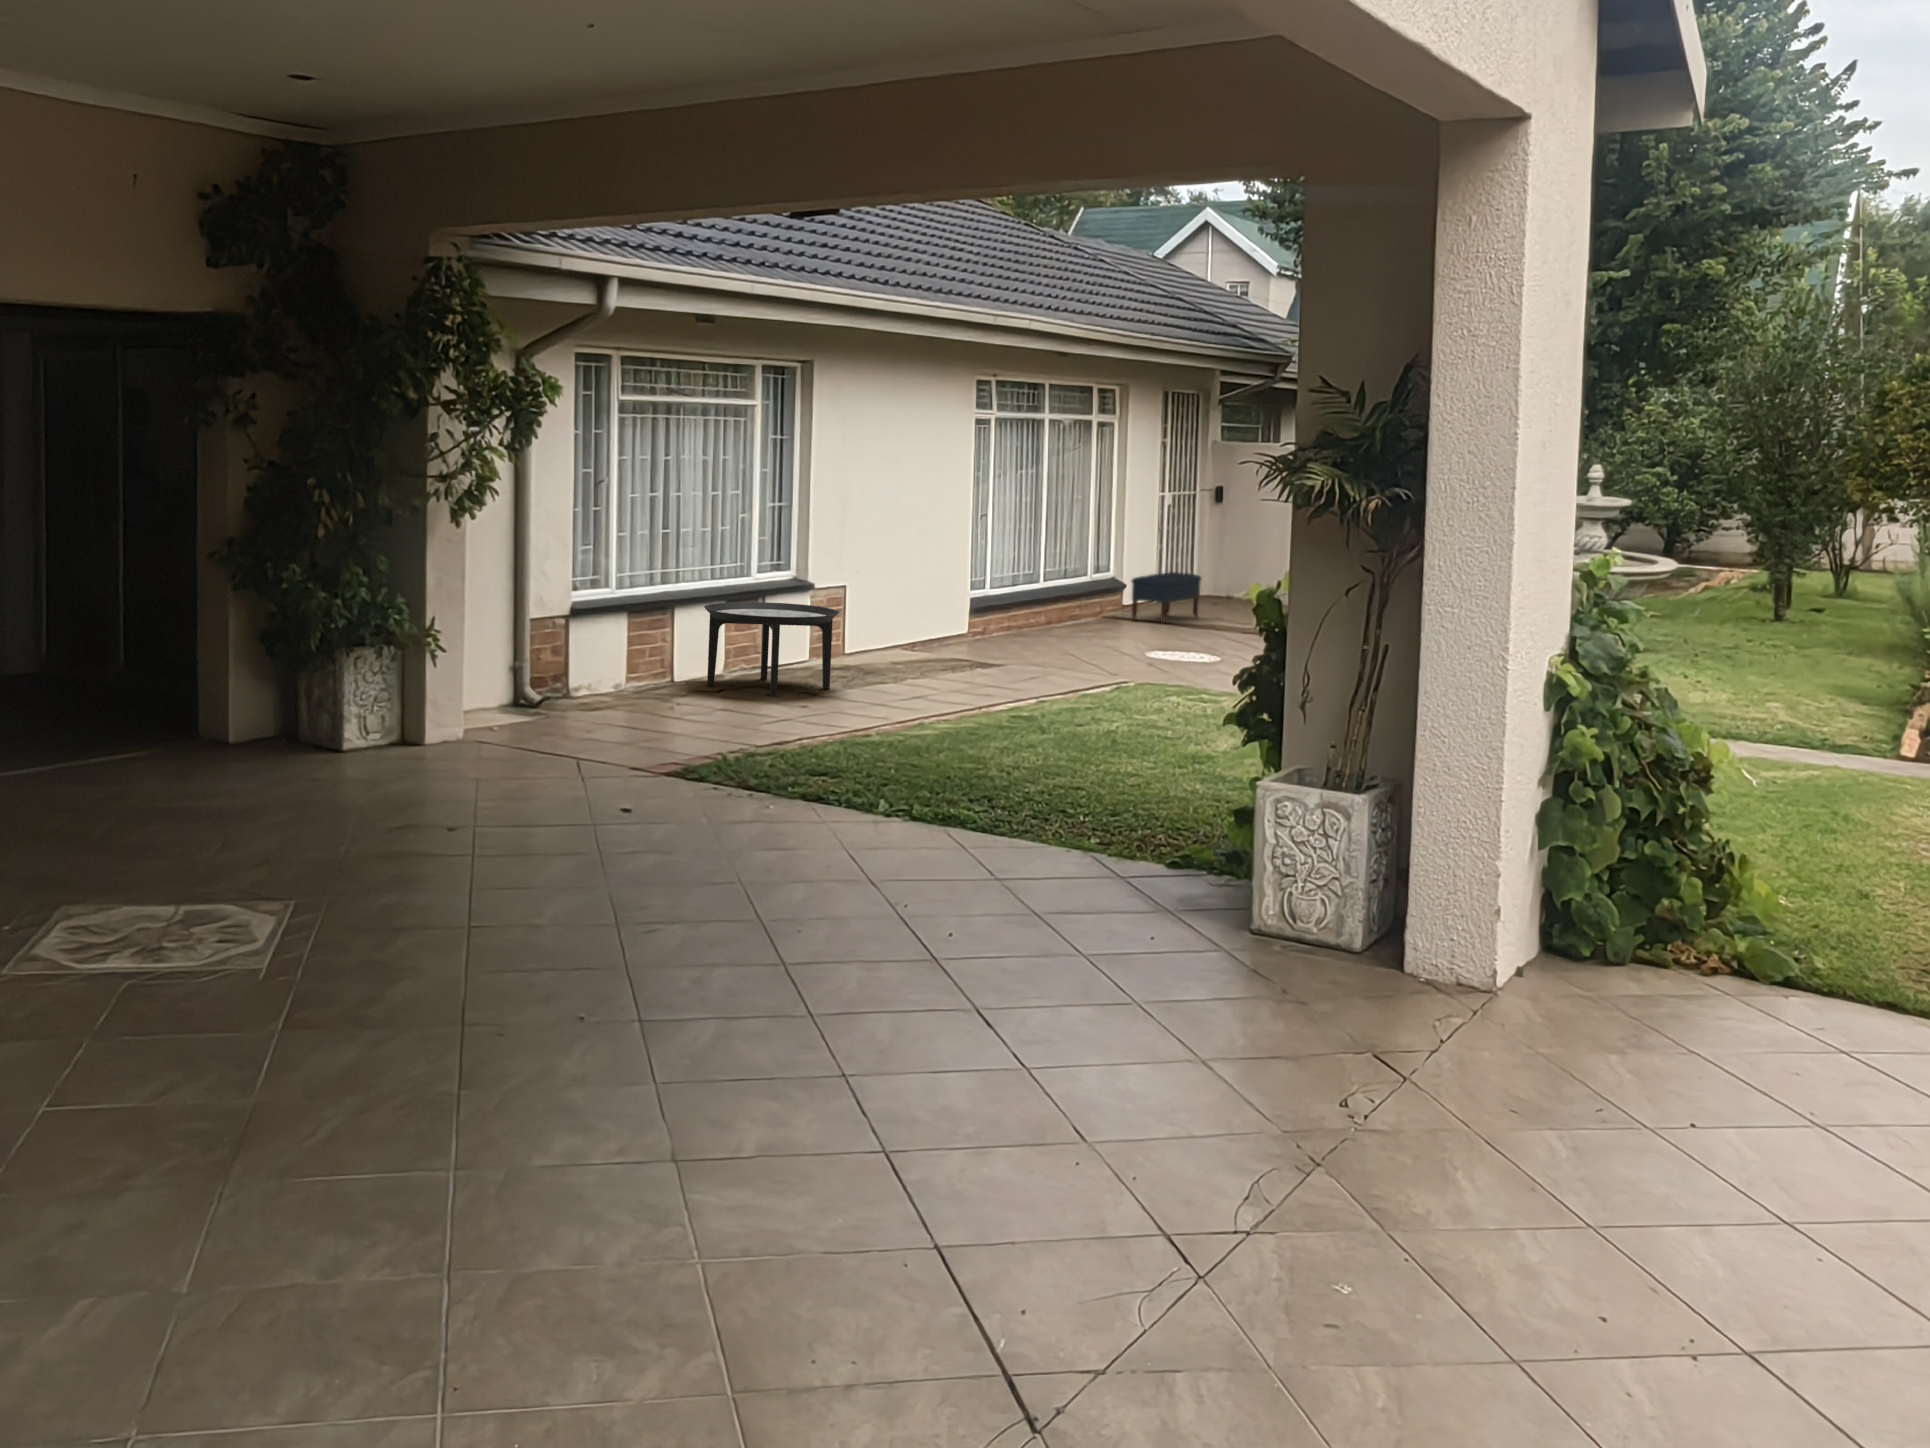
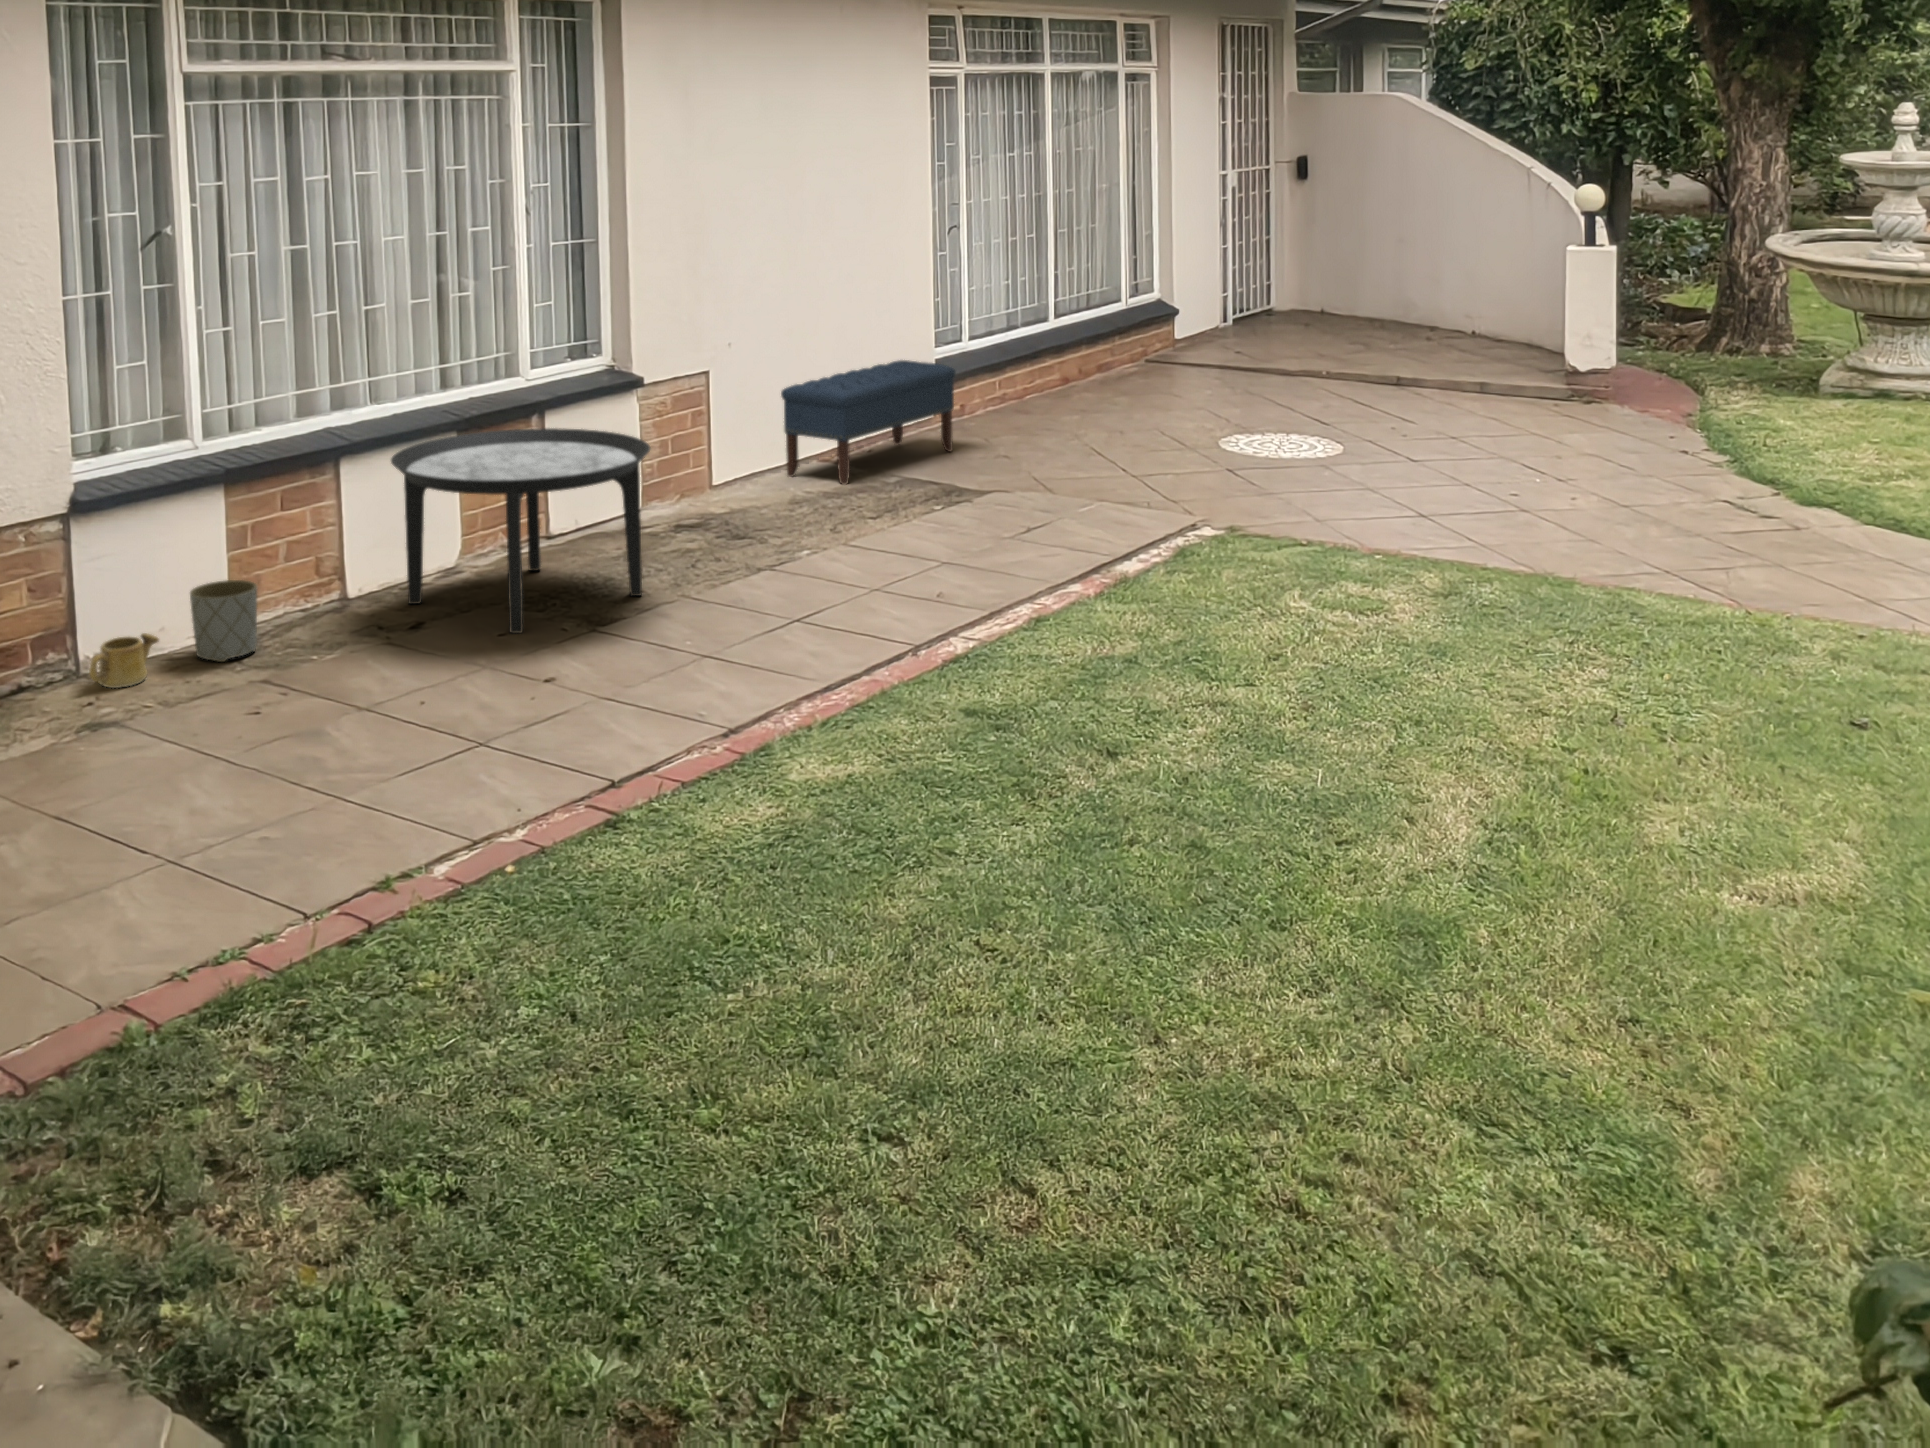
bench: present [1131,572,1201,624] -> present [781,360,955,485]
planter: none [618,660,650,697] -> present [190,580,257,662]
watering can: none [581,678,607,701] -> present [89,633,159,688]

